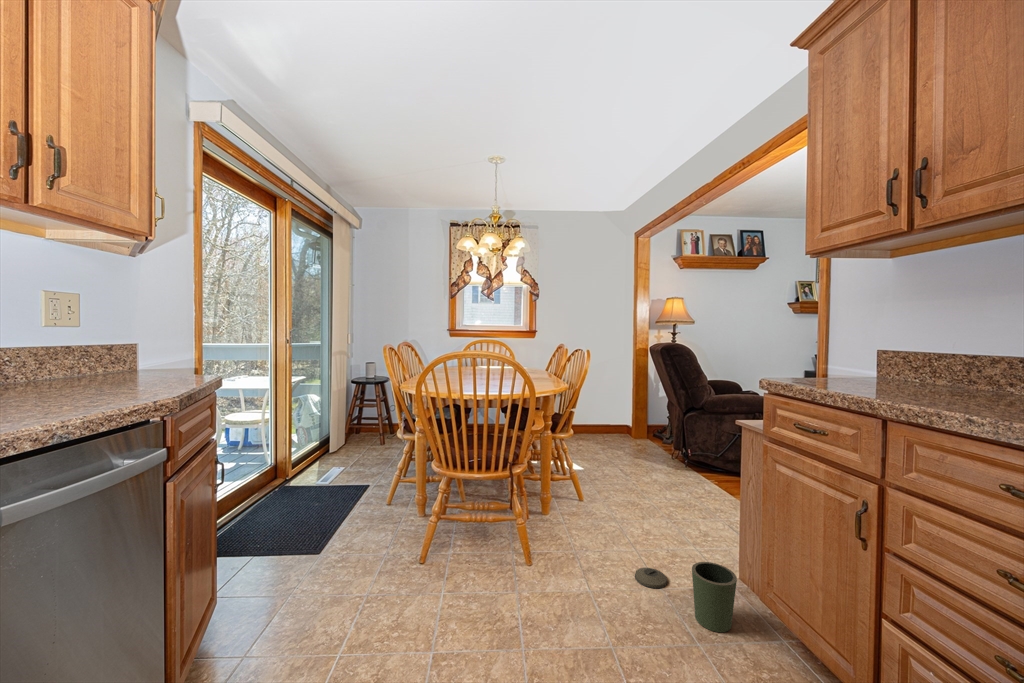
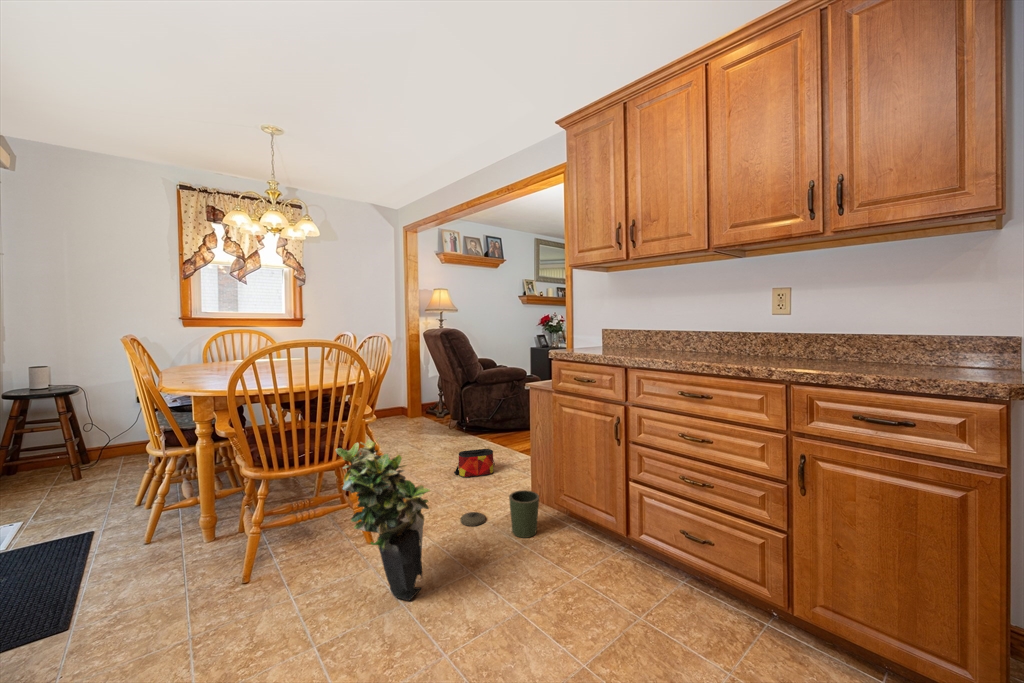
potted plant: none [476,457,571,649] -> present [336,439,430,601]
bag: none [653,489,707,527] -> present [454,449,495,478]

